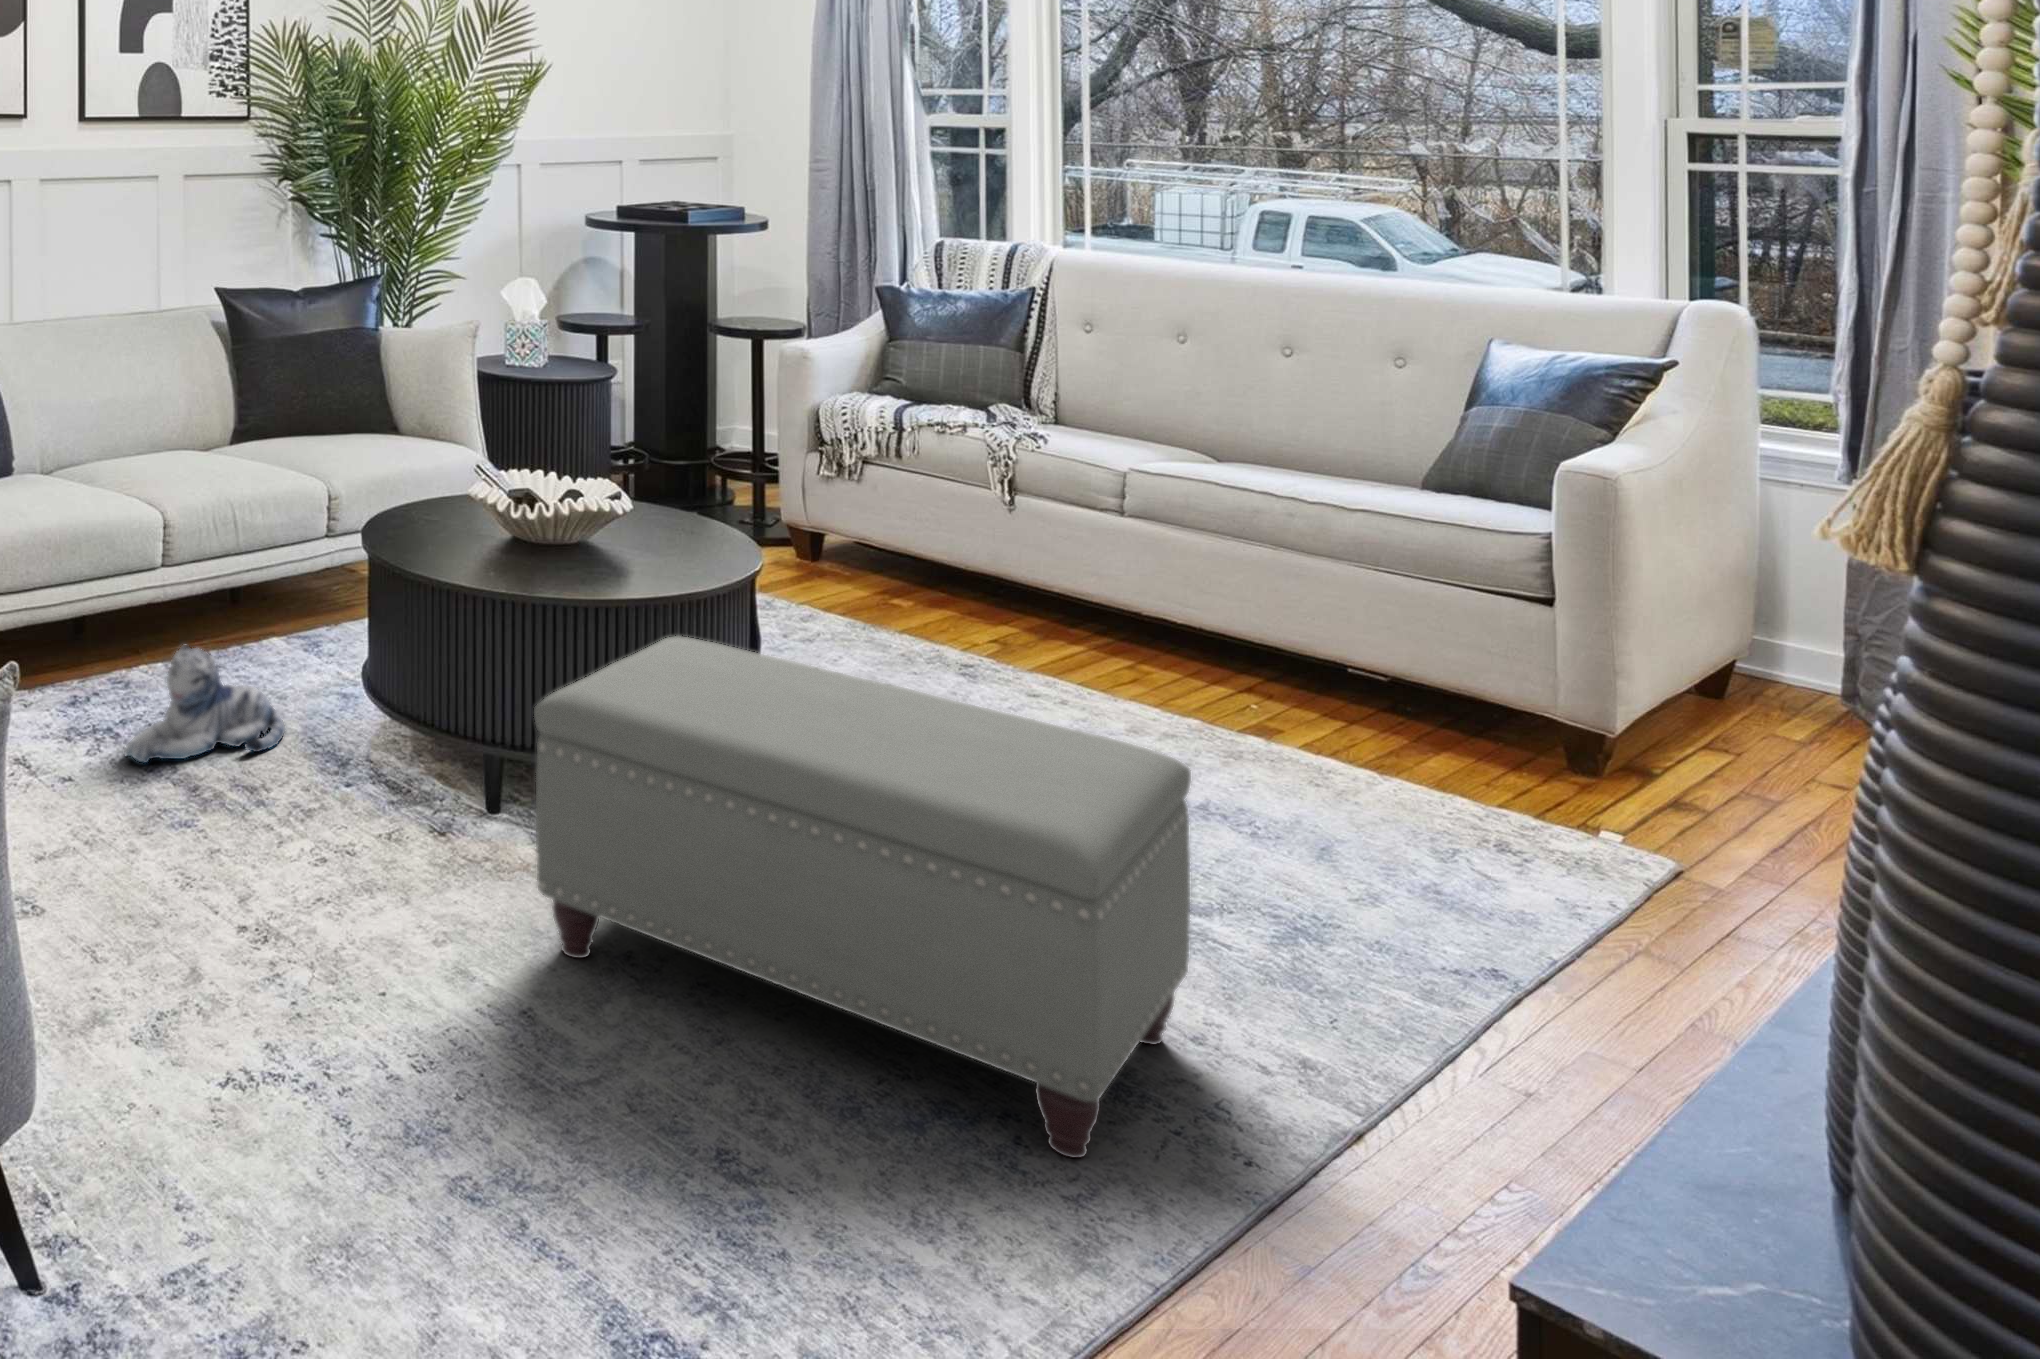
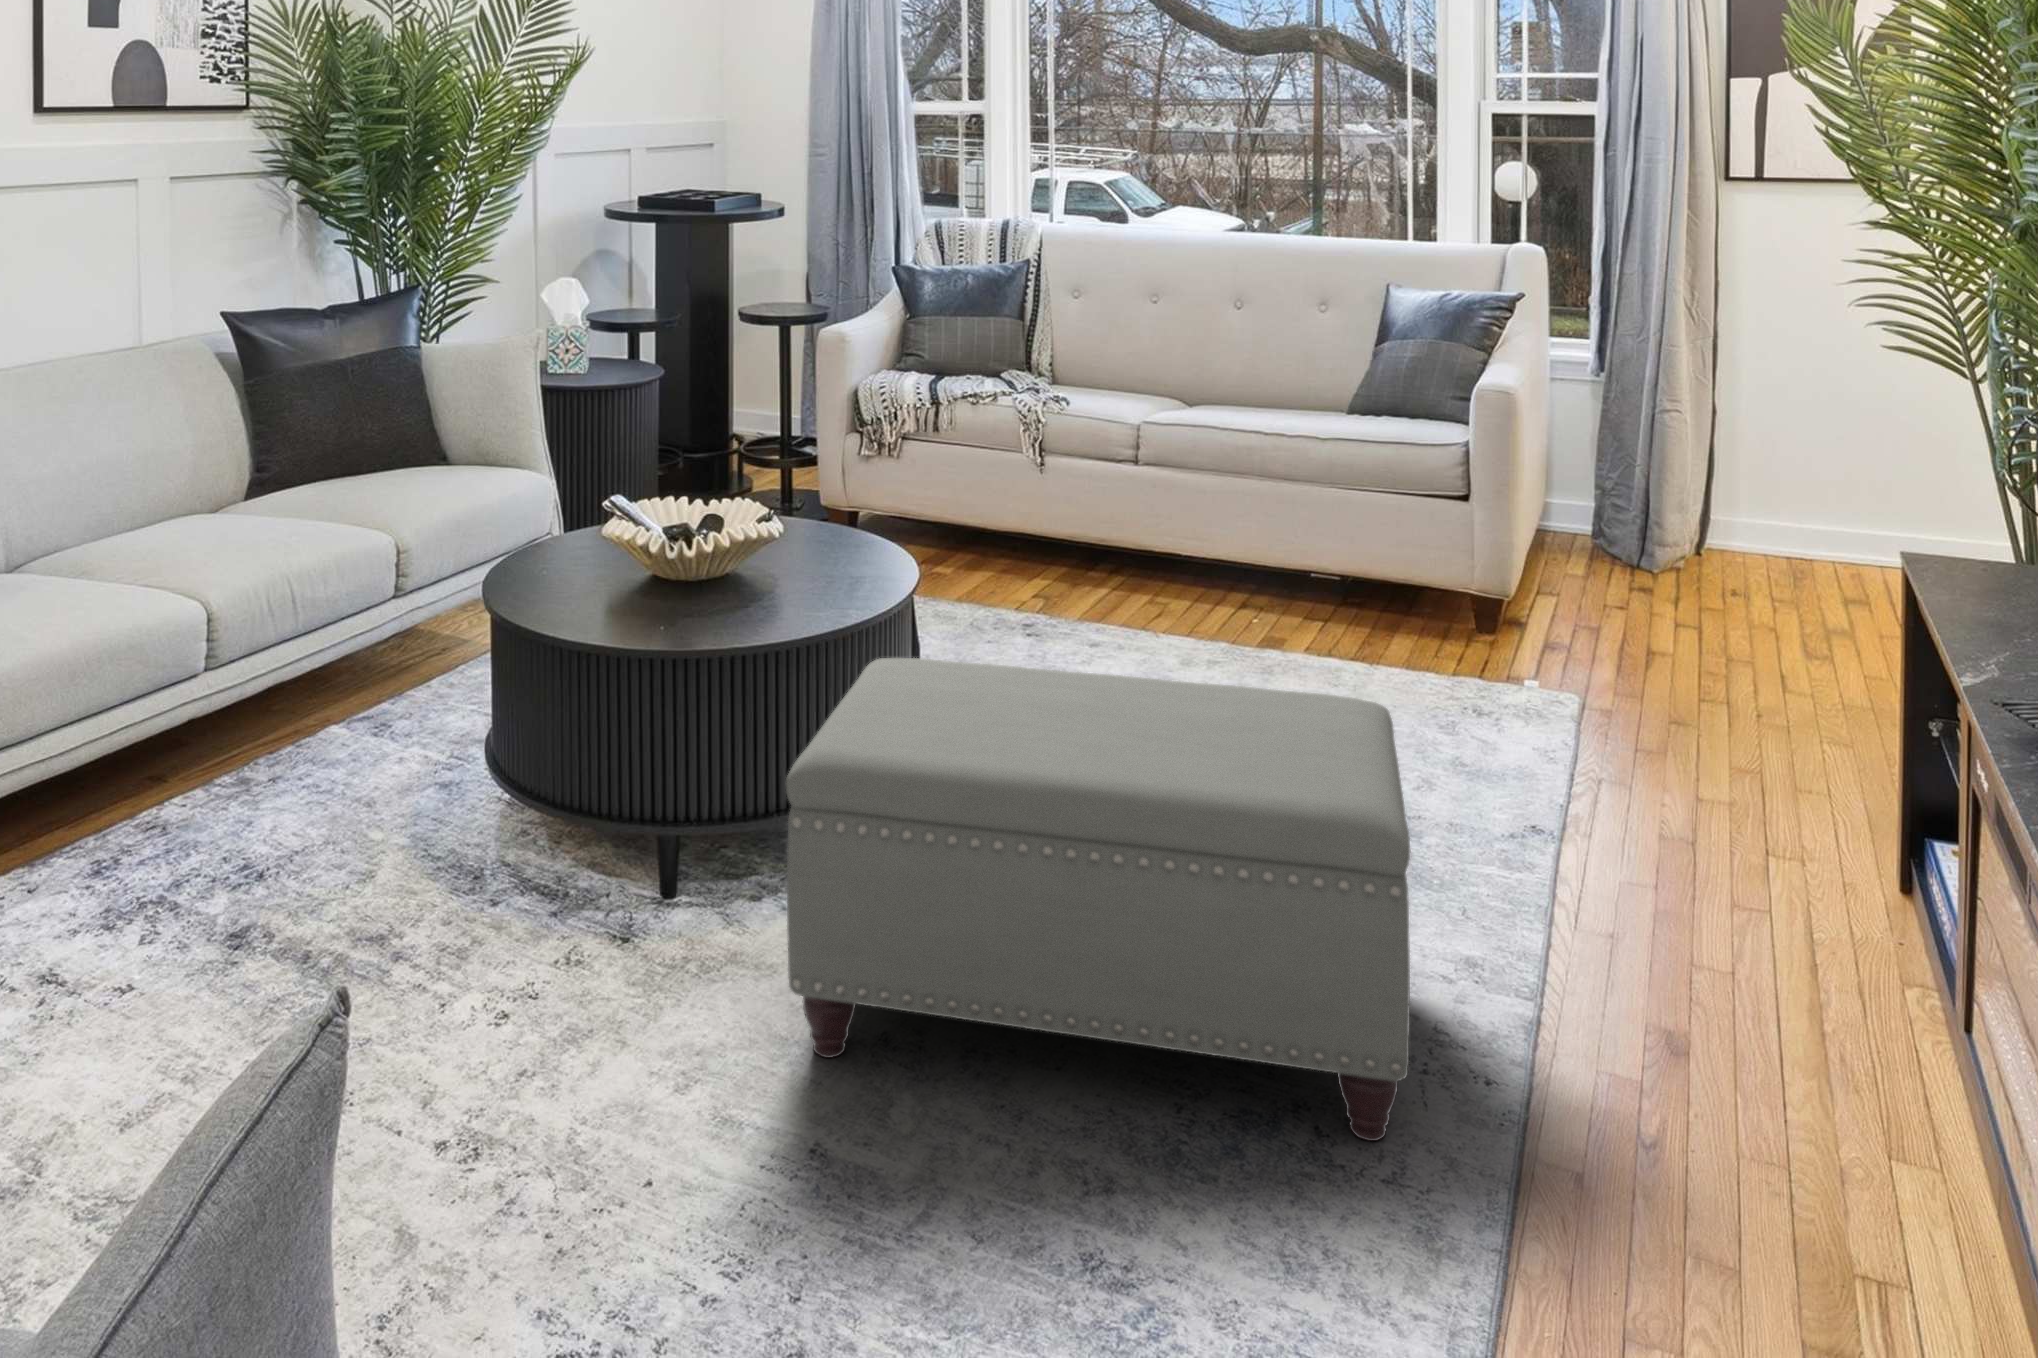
plush toy: present [124,645,285,763] -> none [191,767,390,935]

